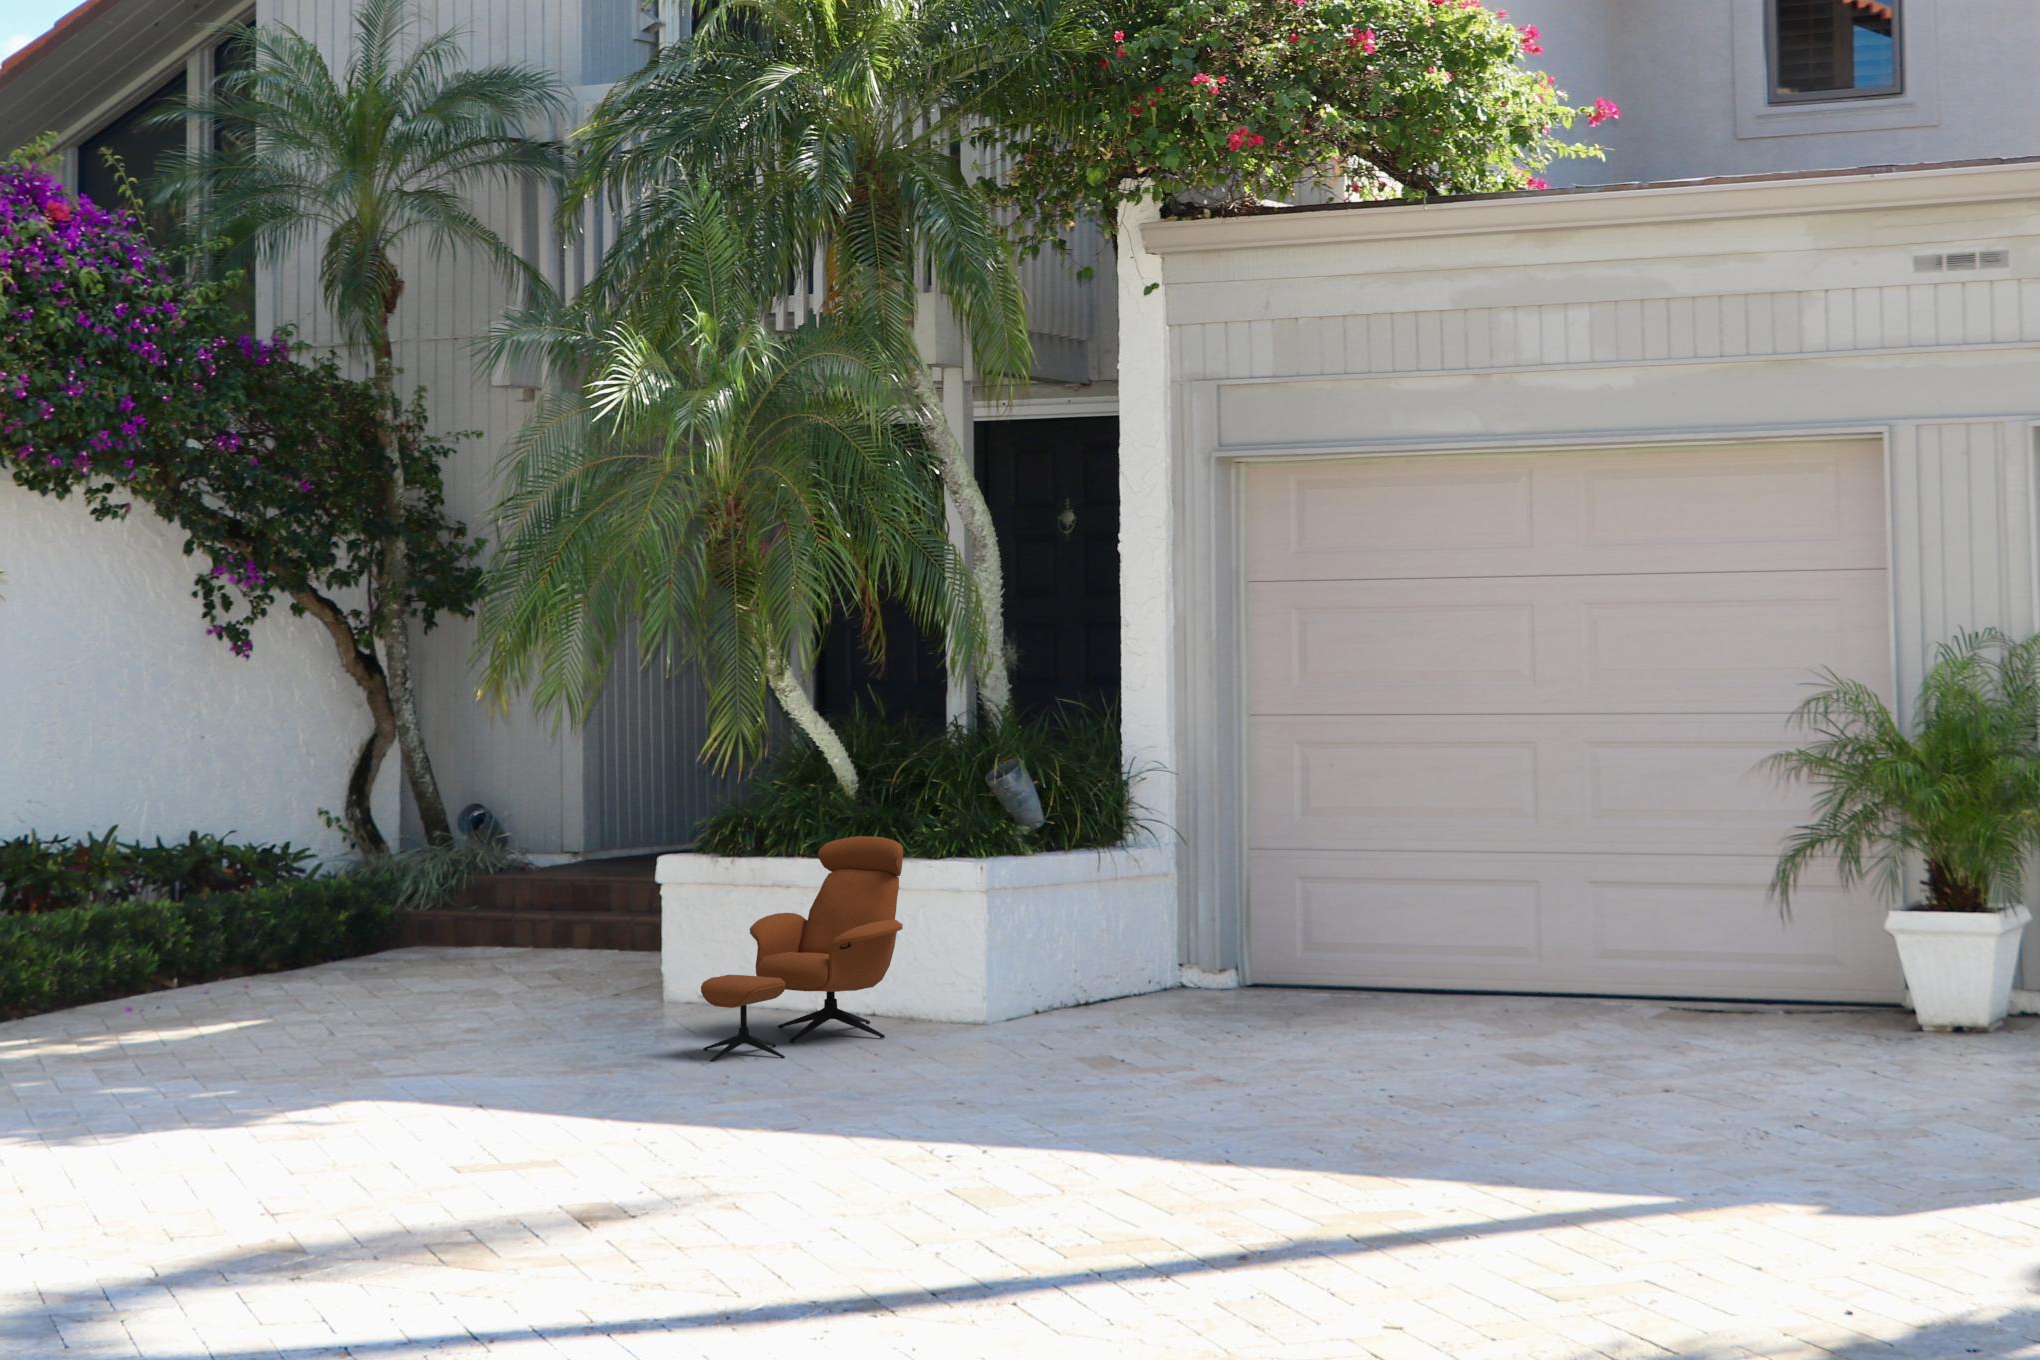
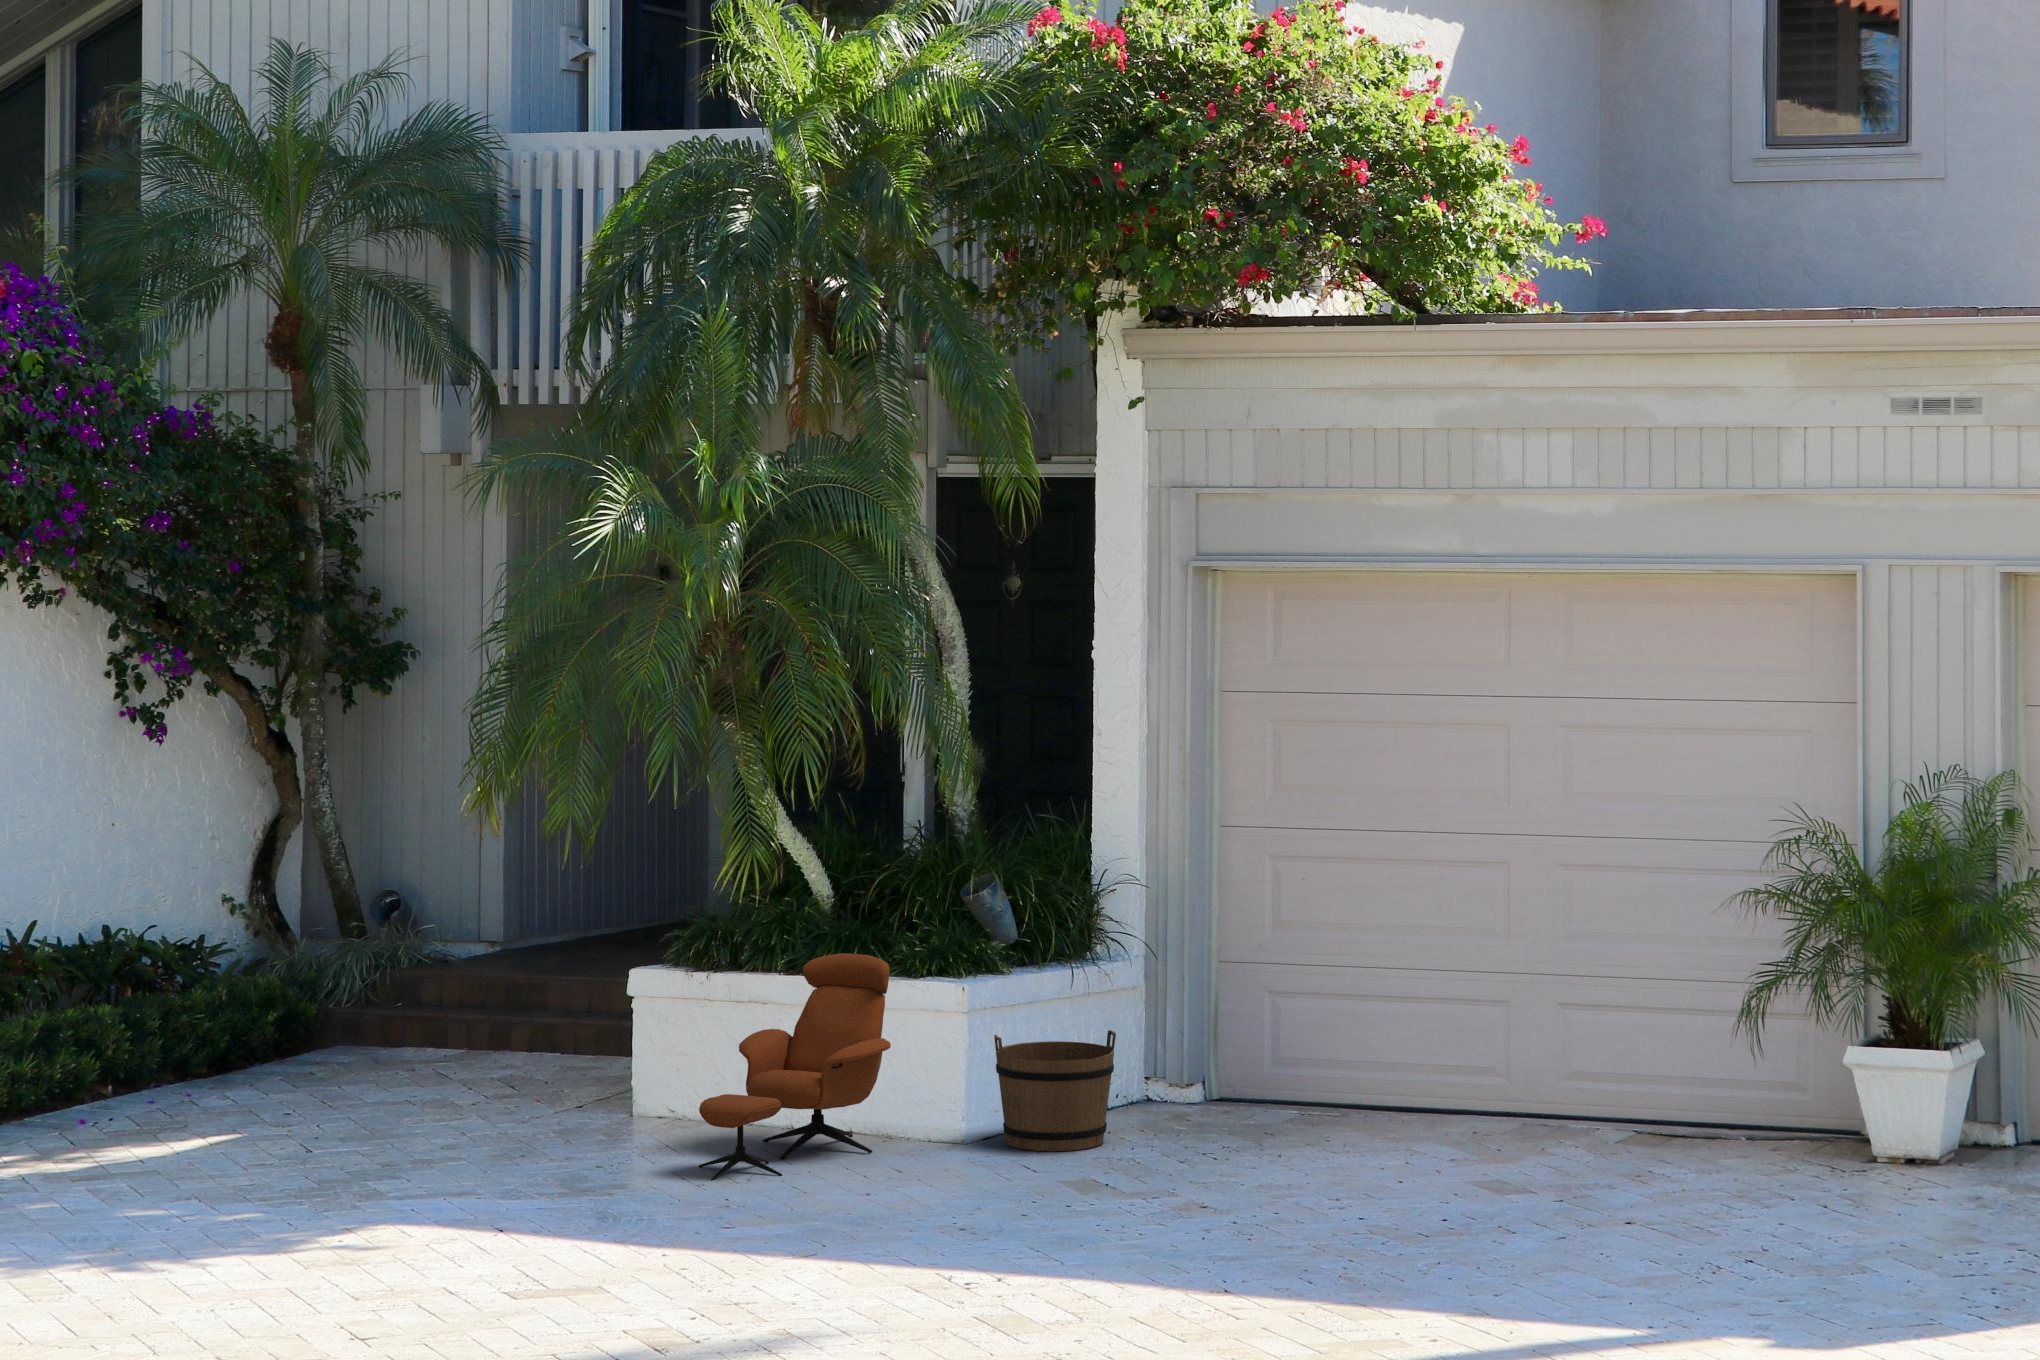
bucket: none [1010,914,1136,1037] -> present [994,1030,1116,1151]

